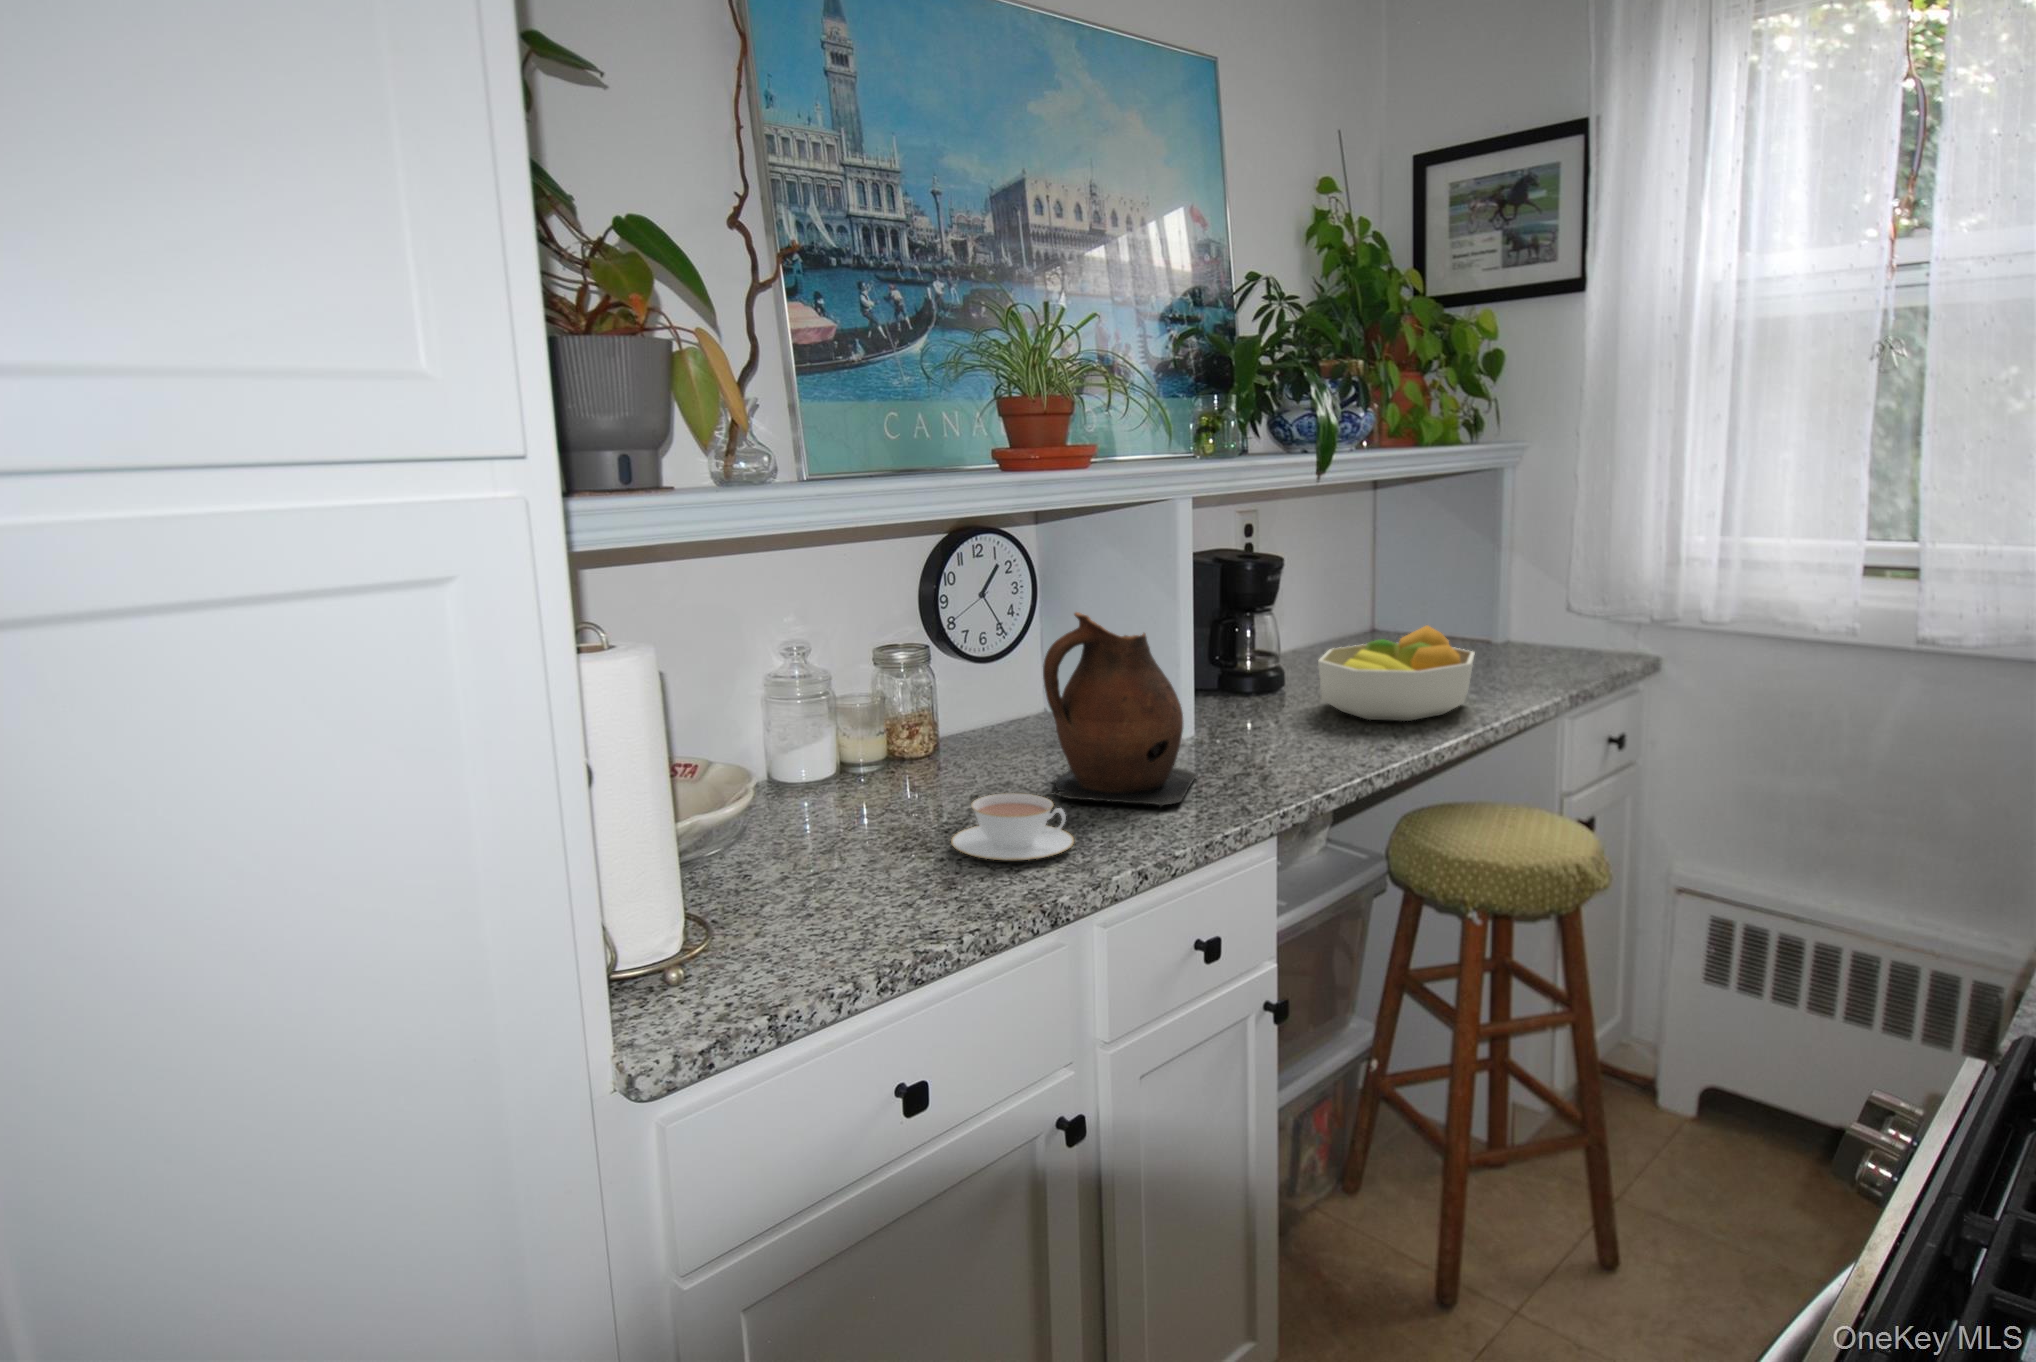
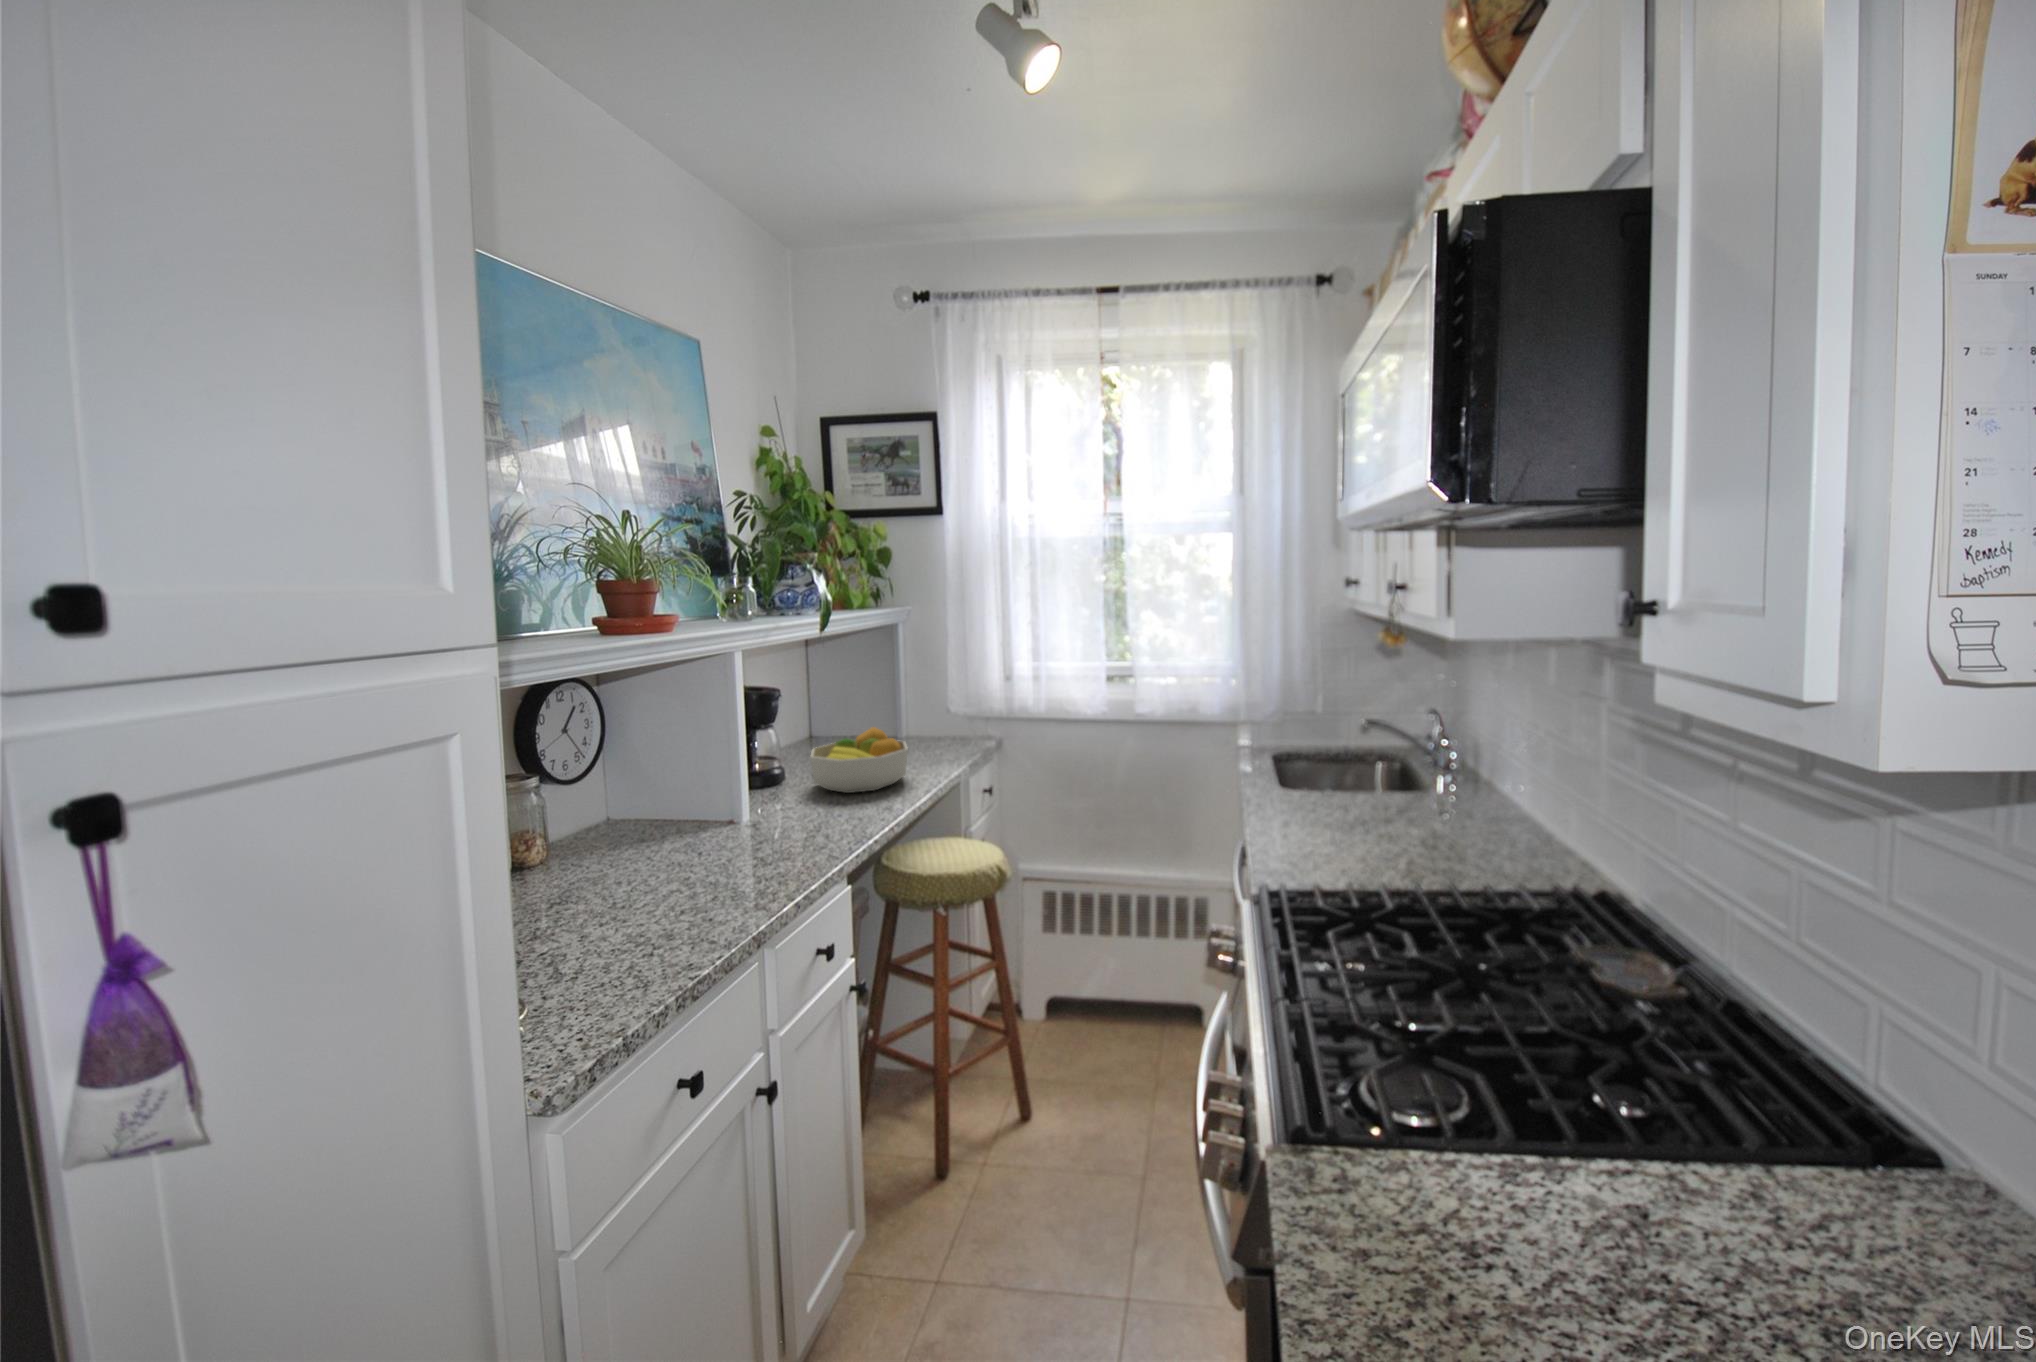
ceramic pitcher: present [1043,612,1197,808] -> none [647,737,759,873]
teacup: present [951,793,1074,861] -> none [603,872,700,923]

